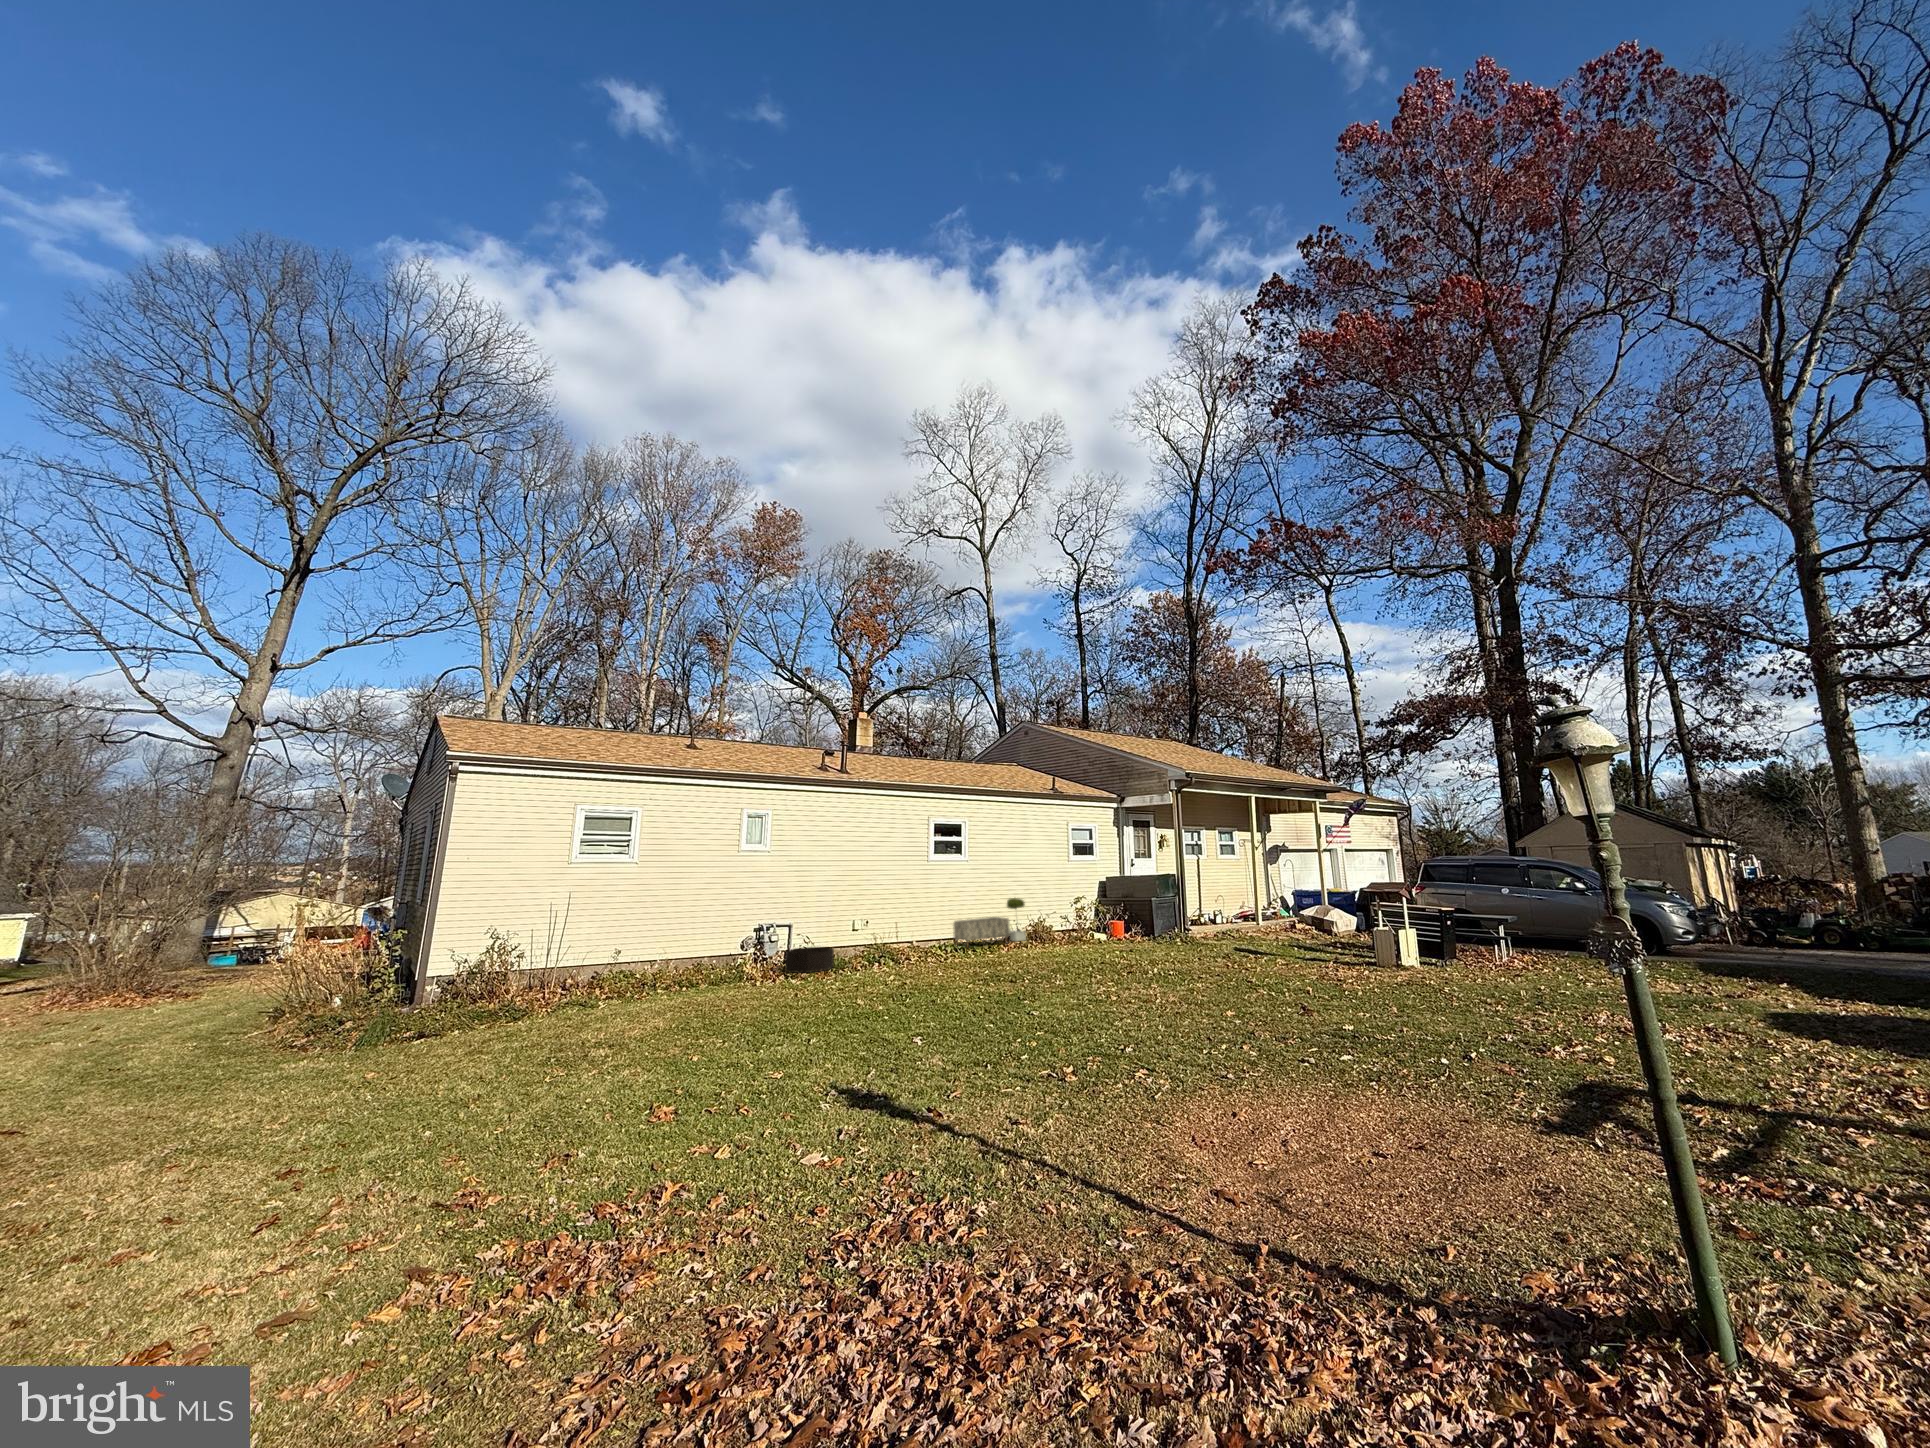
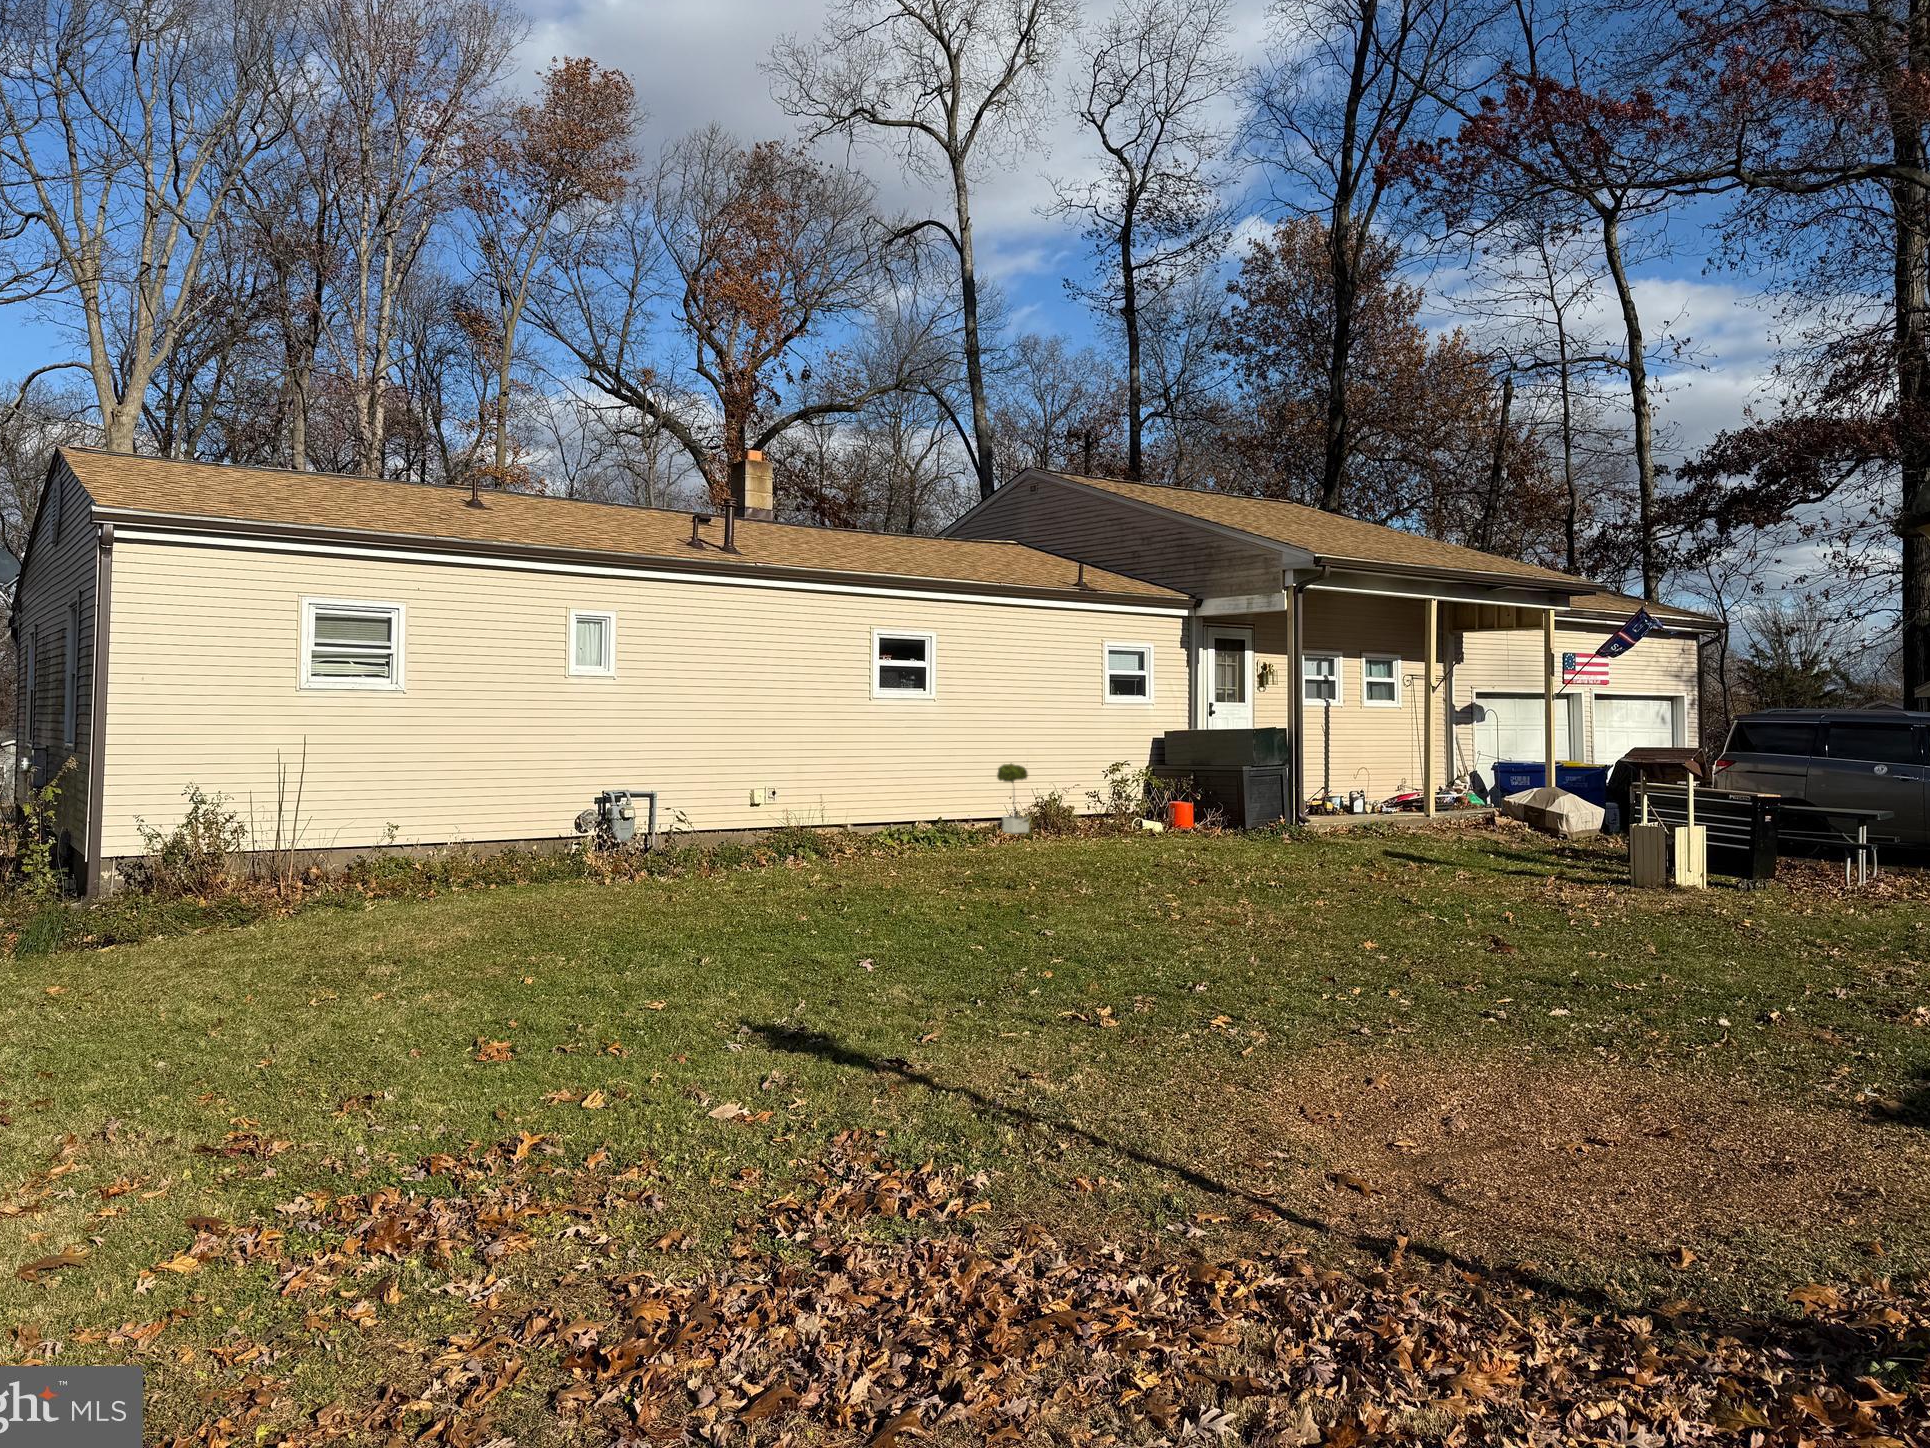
bench: present [953,917,1010,948] -> none [909,794,1002,843]
basket: present [785,947,834,973] -> none [641,833,719,872]

